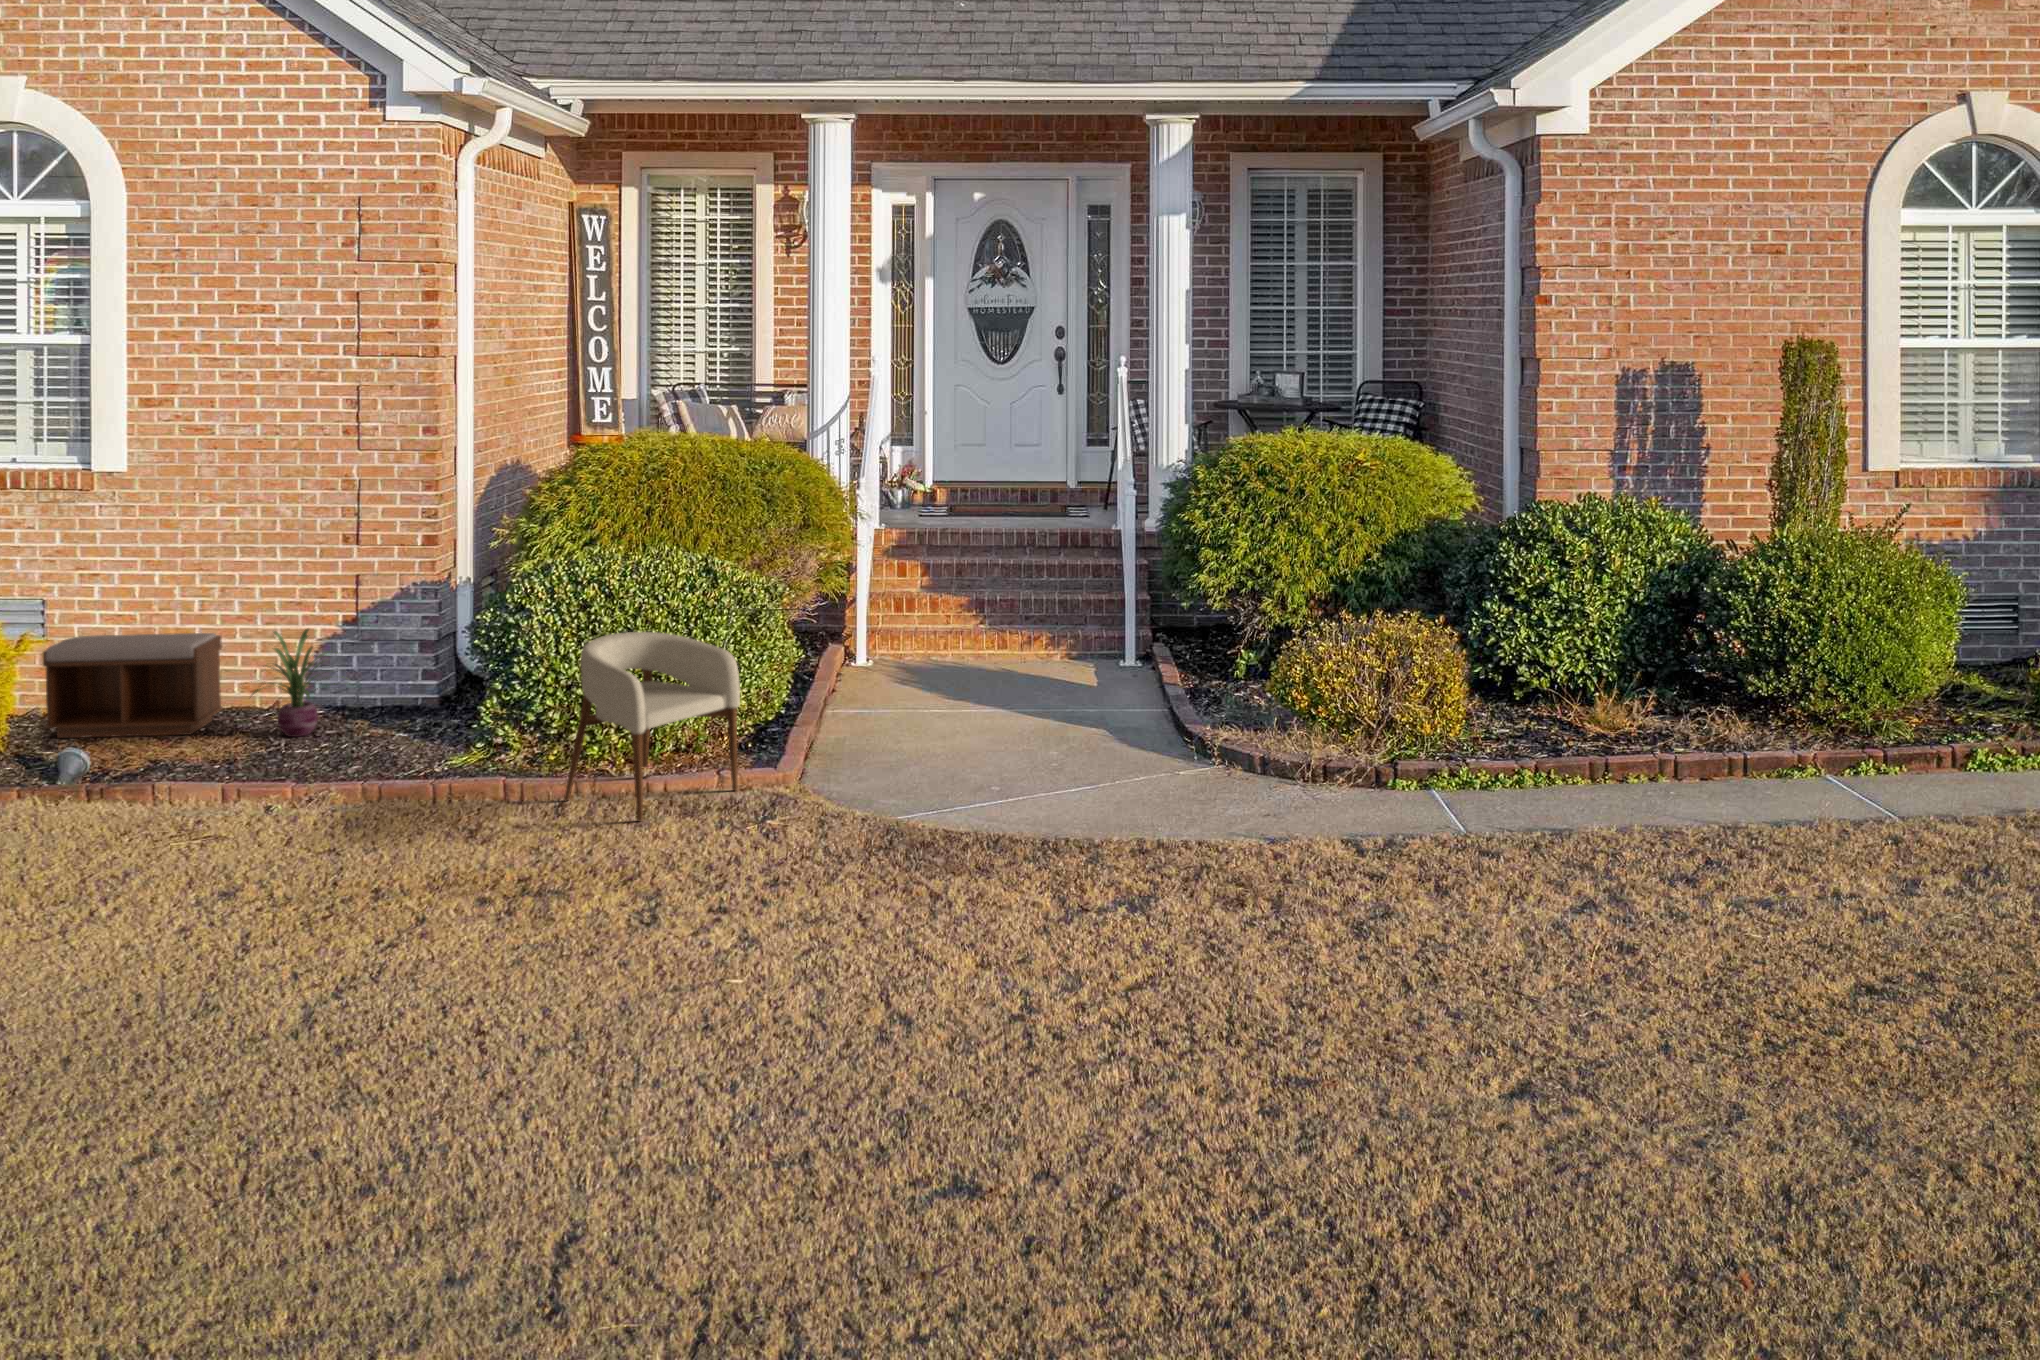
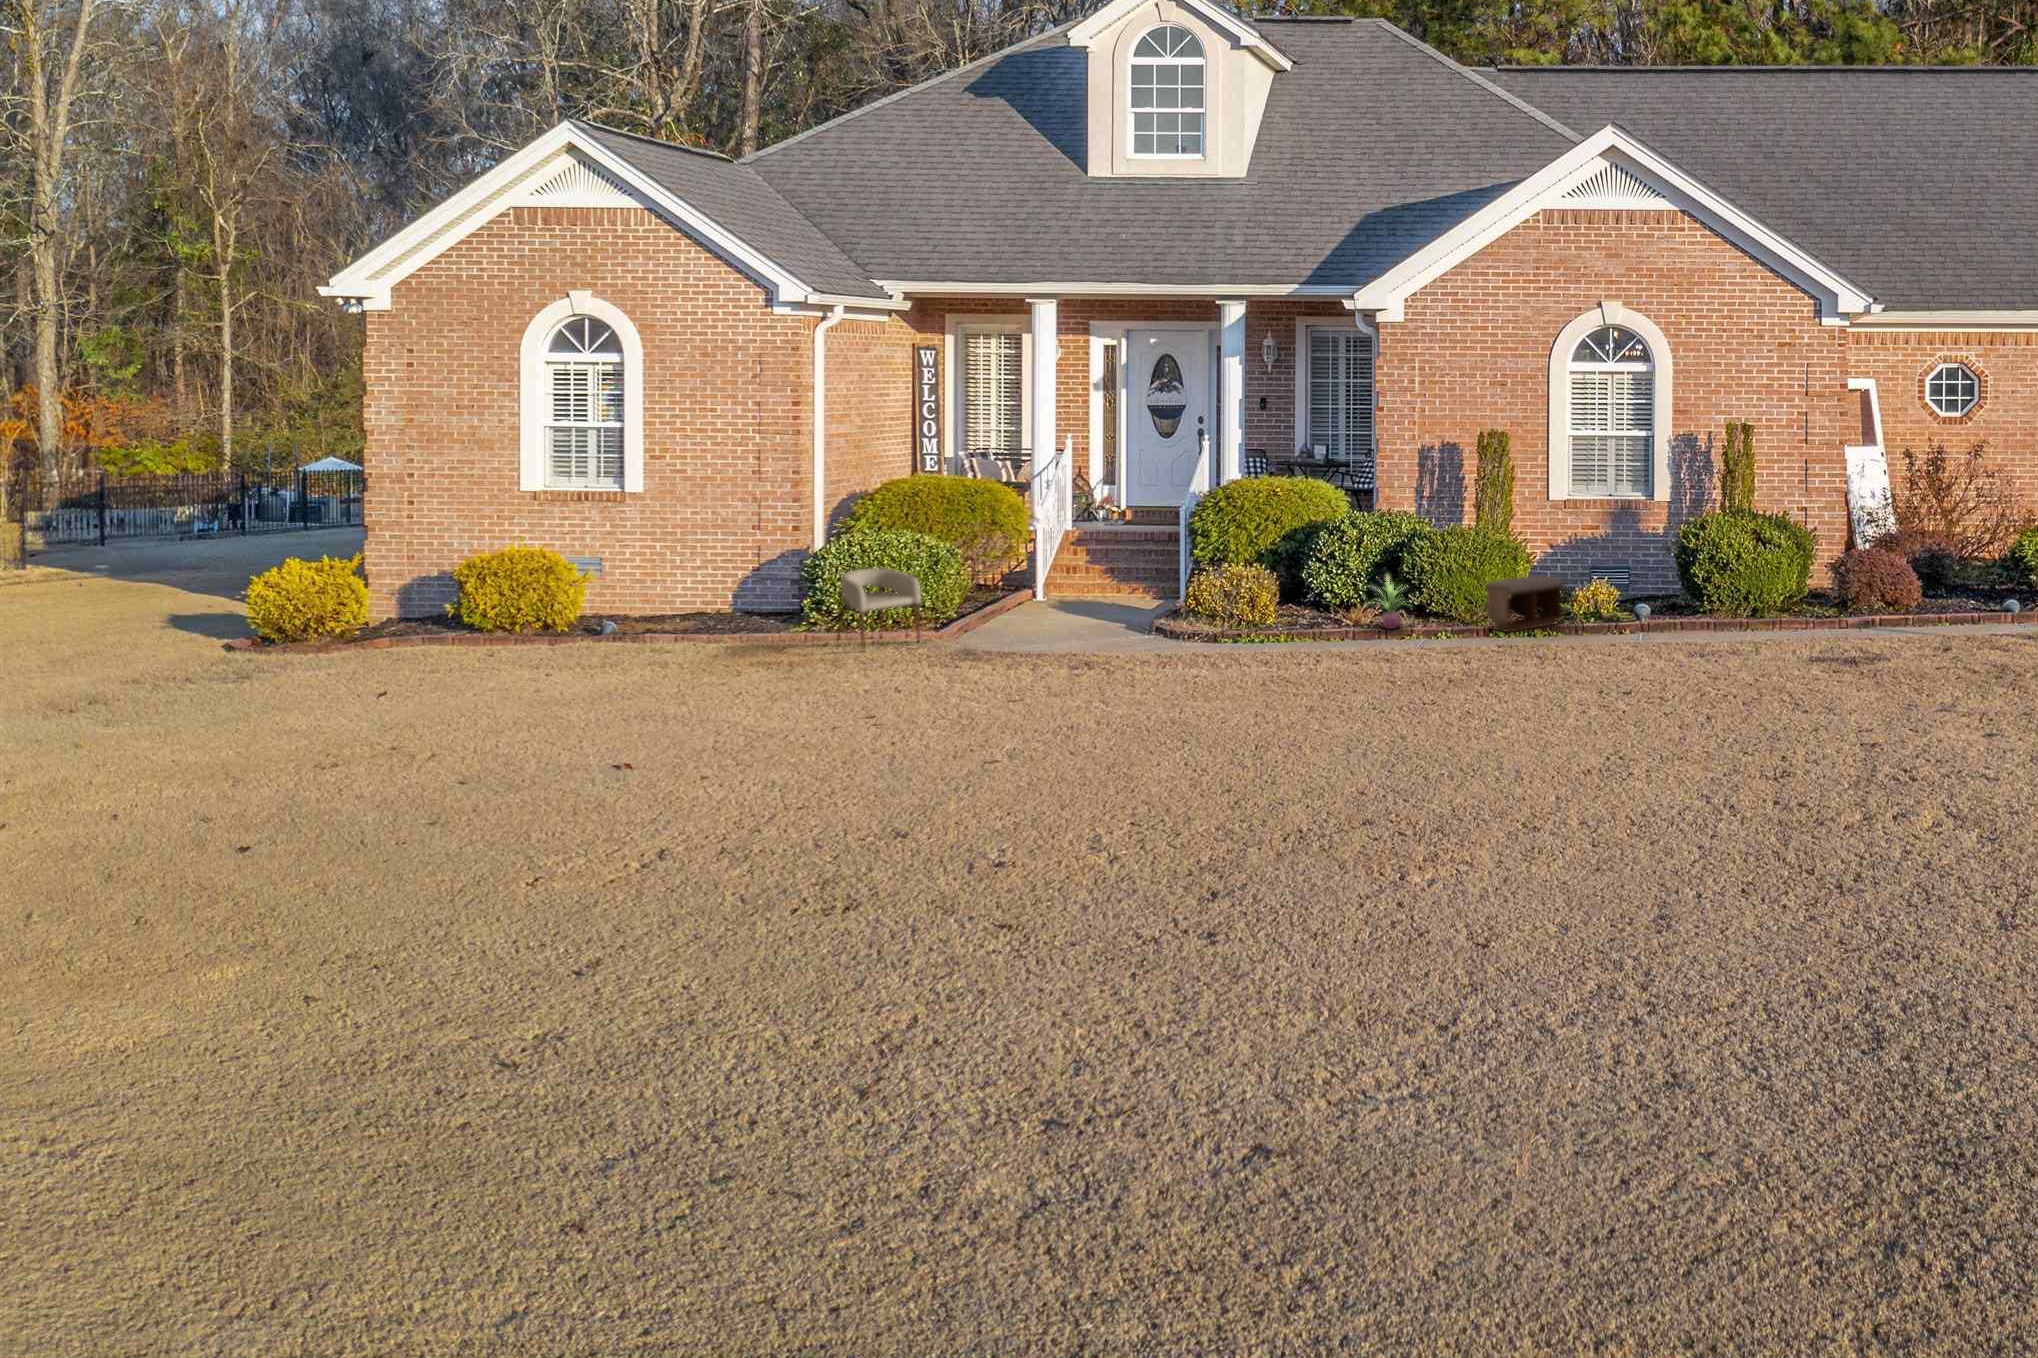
decorative plant: present [252,629,335,737] -> present [1373,576,1401,629]
bench: present [42,633,223,738] -> present [1485,575,1563,632]

